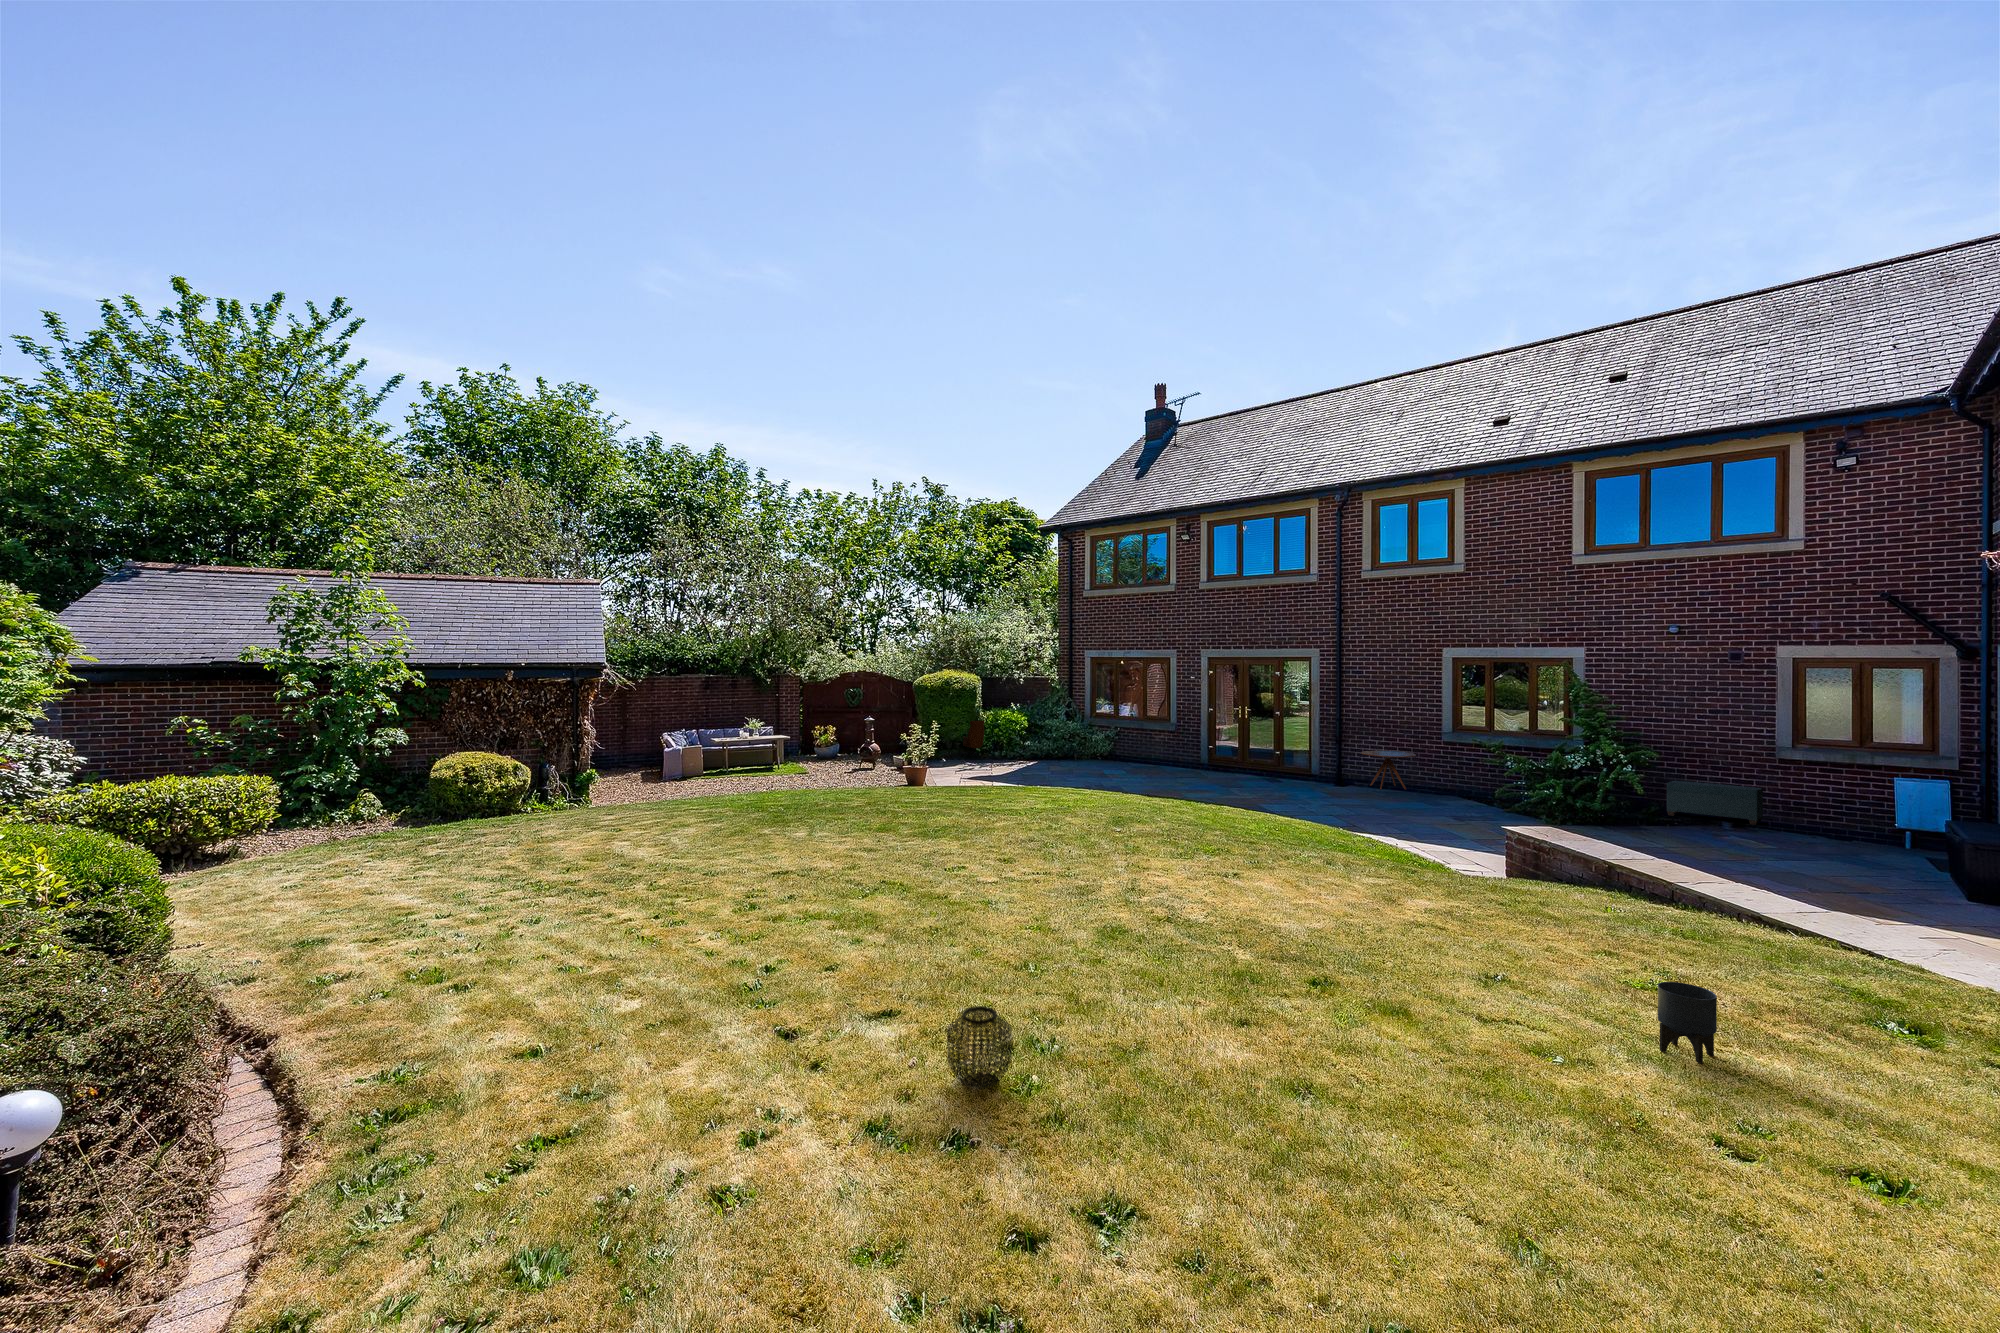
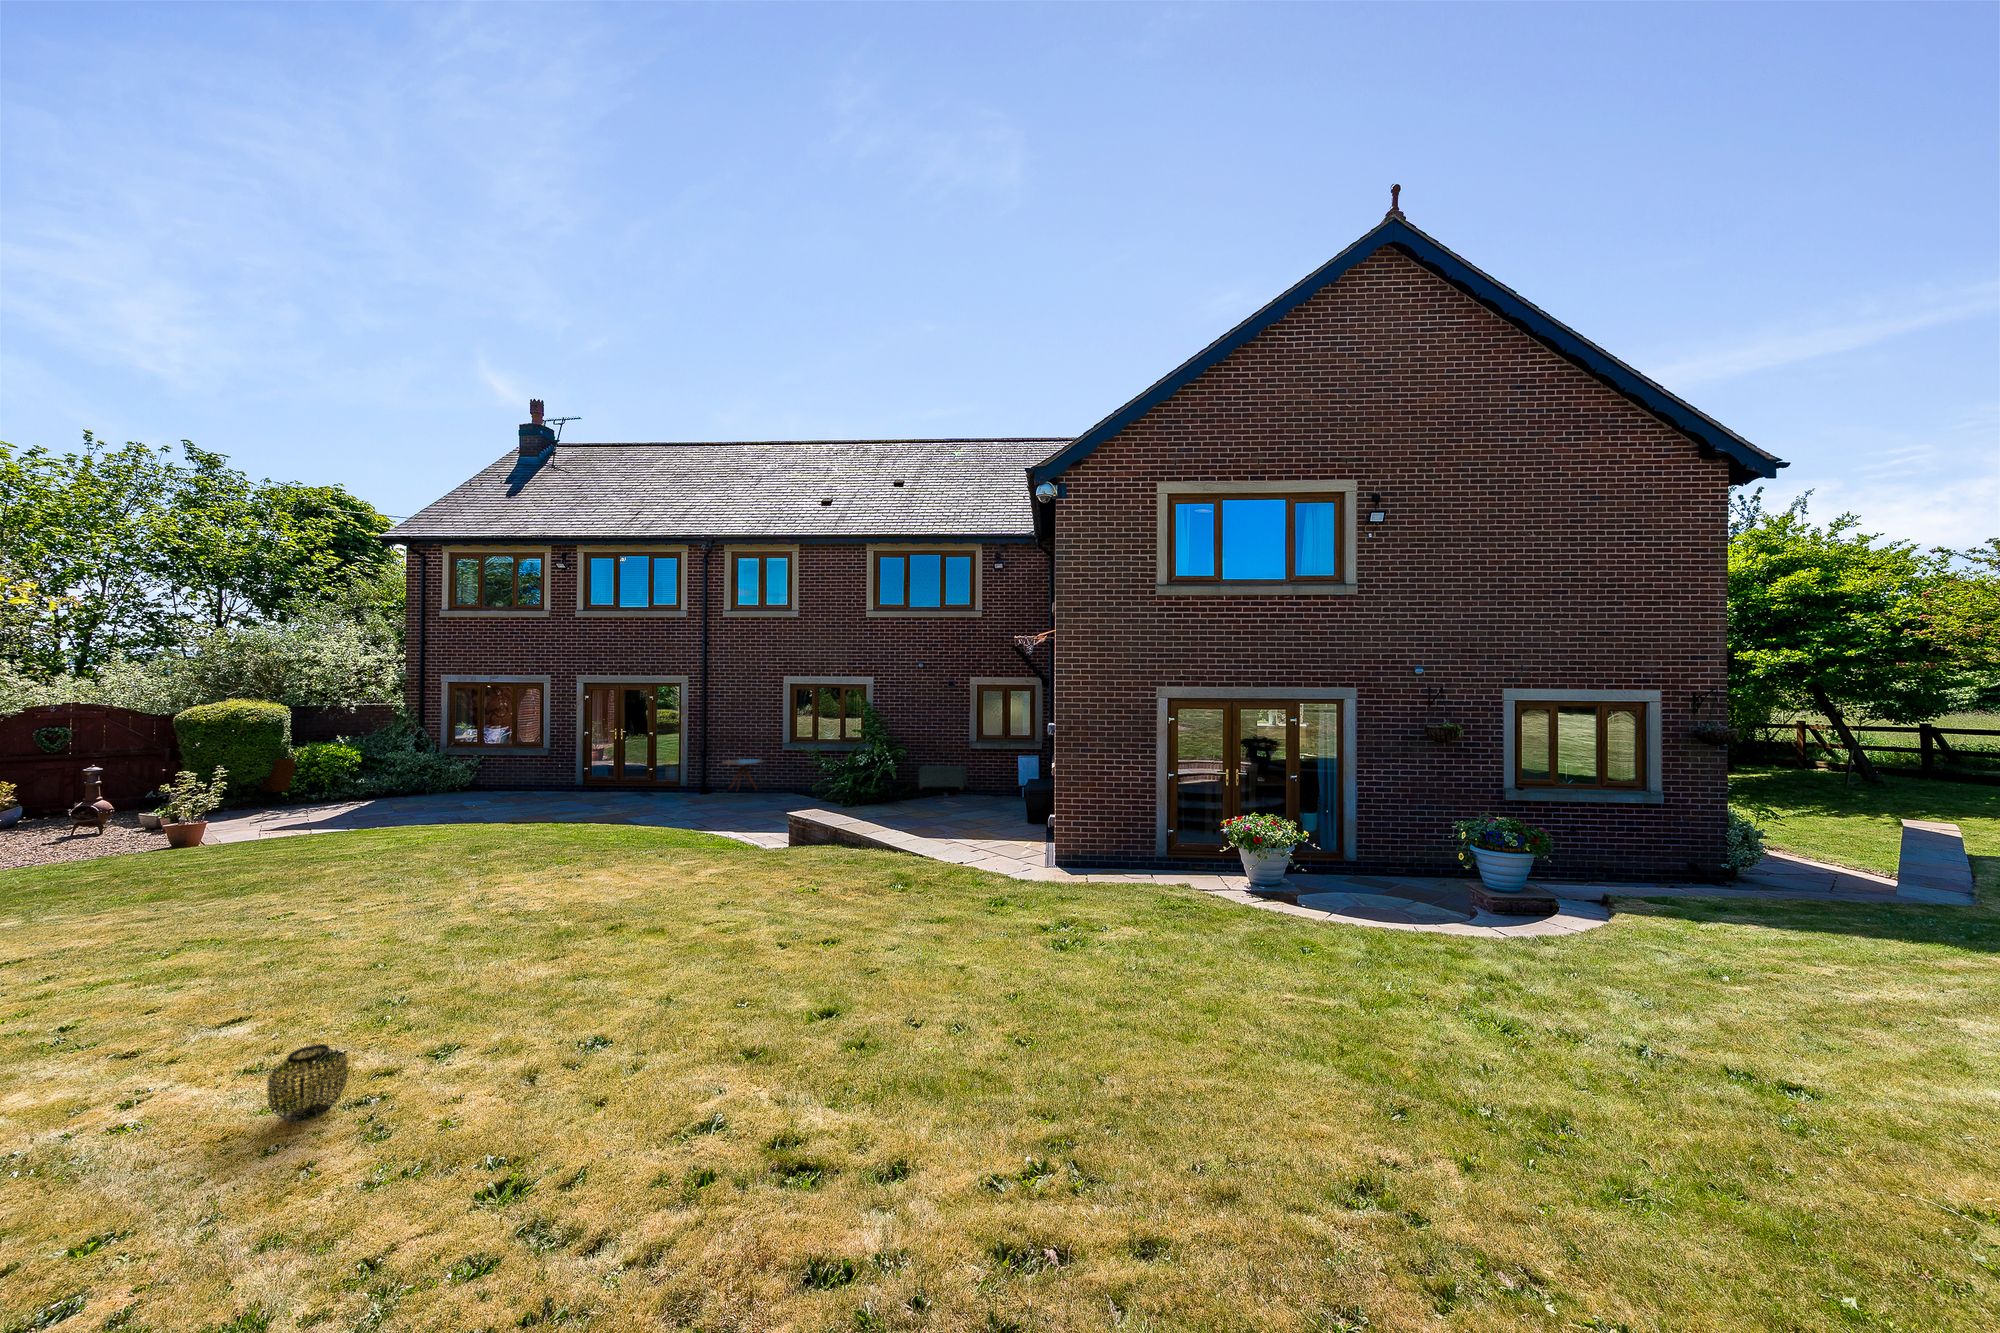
planter: present [1658,982,1717,1064] -> none [855,898,882,943]

